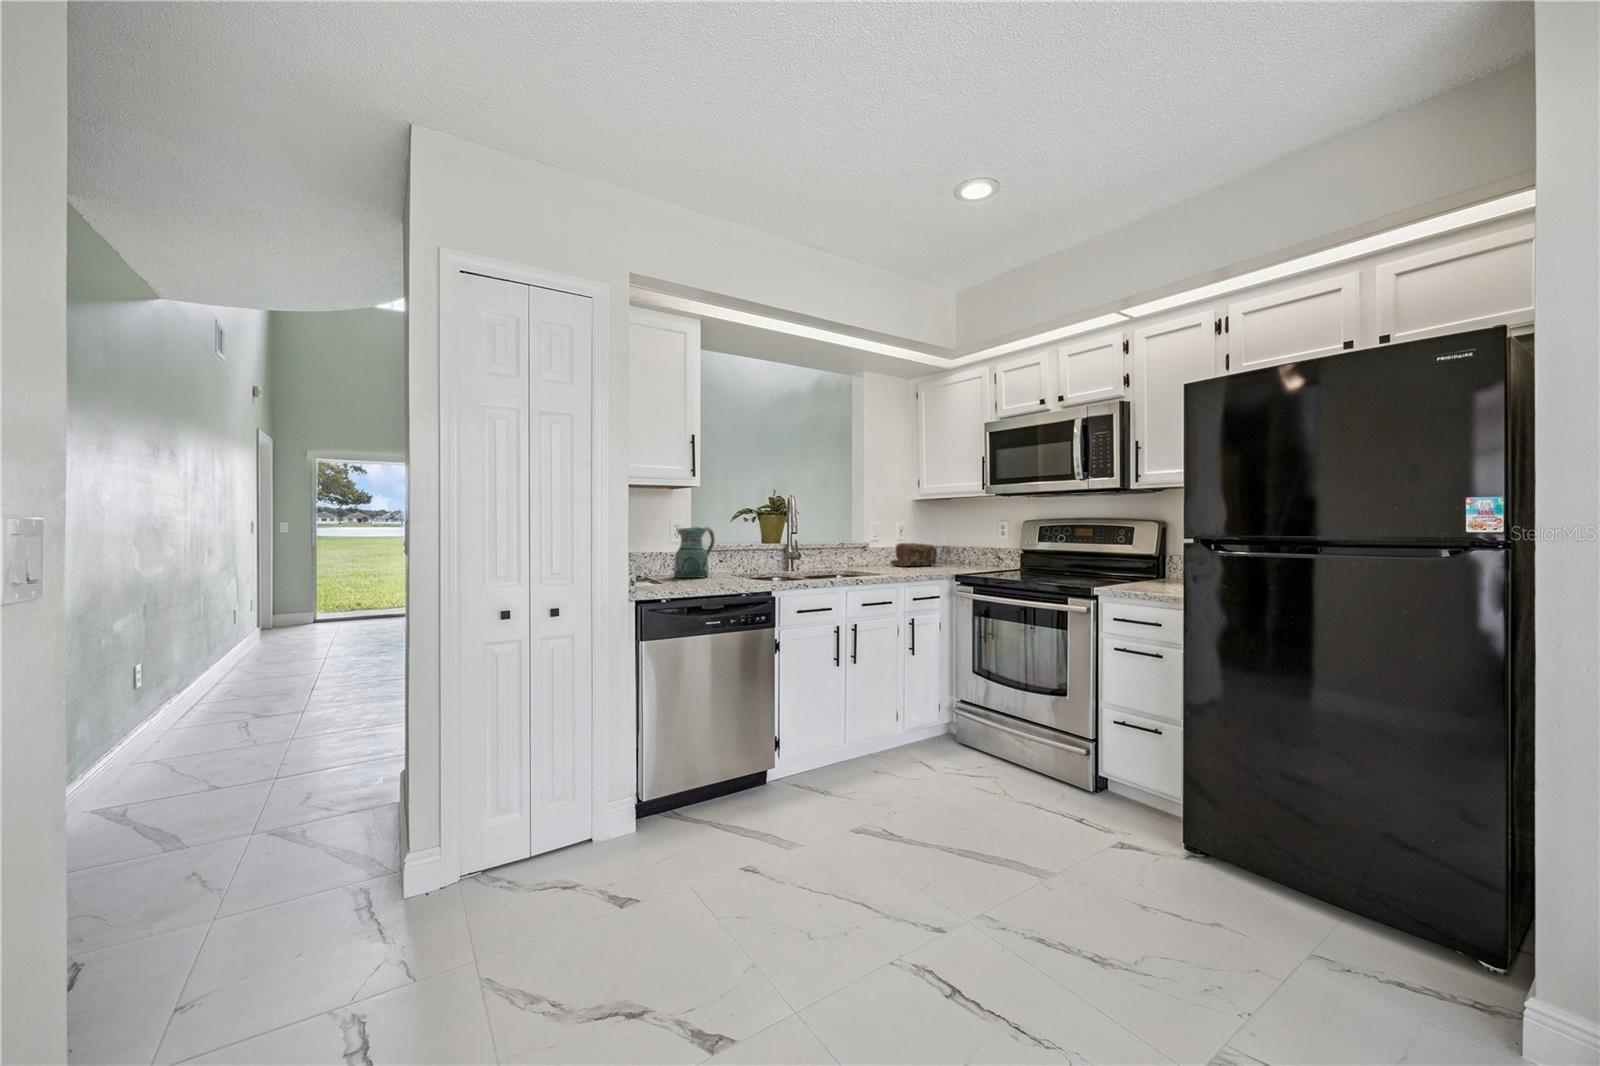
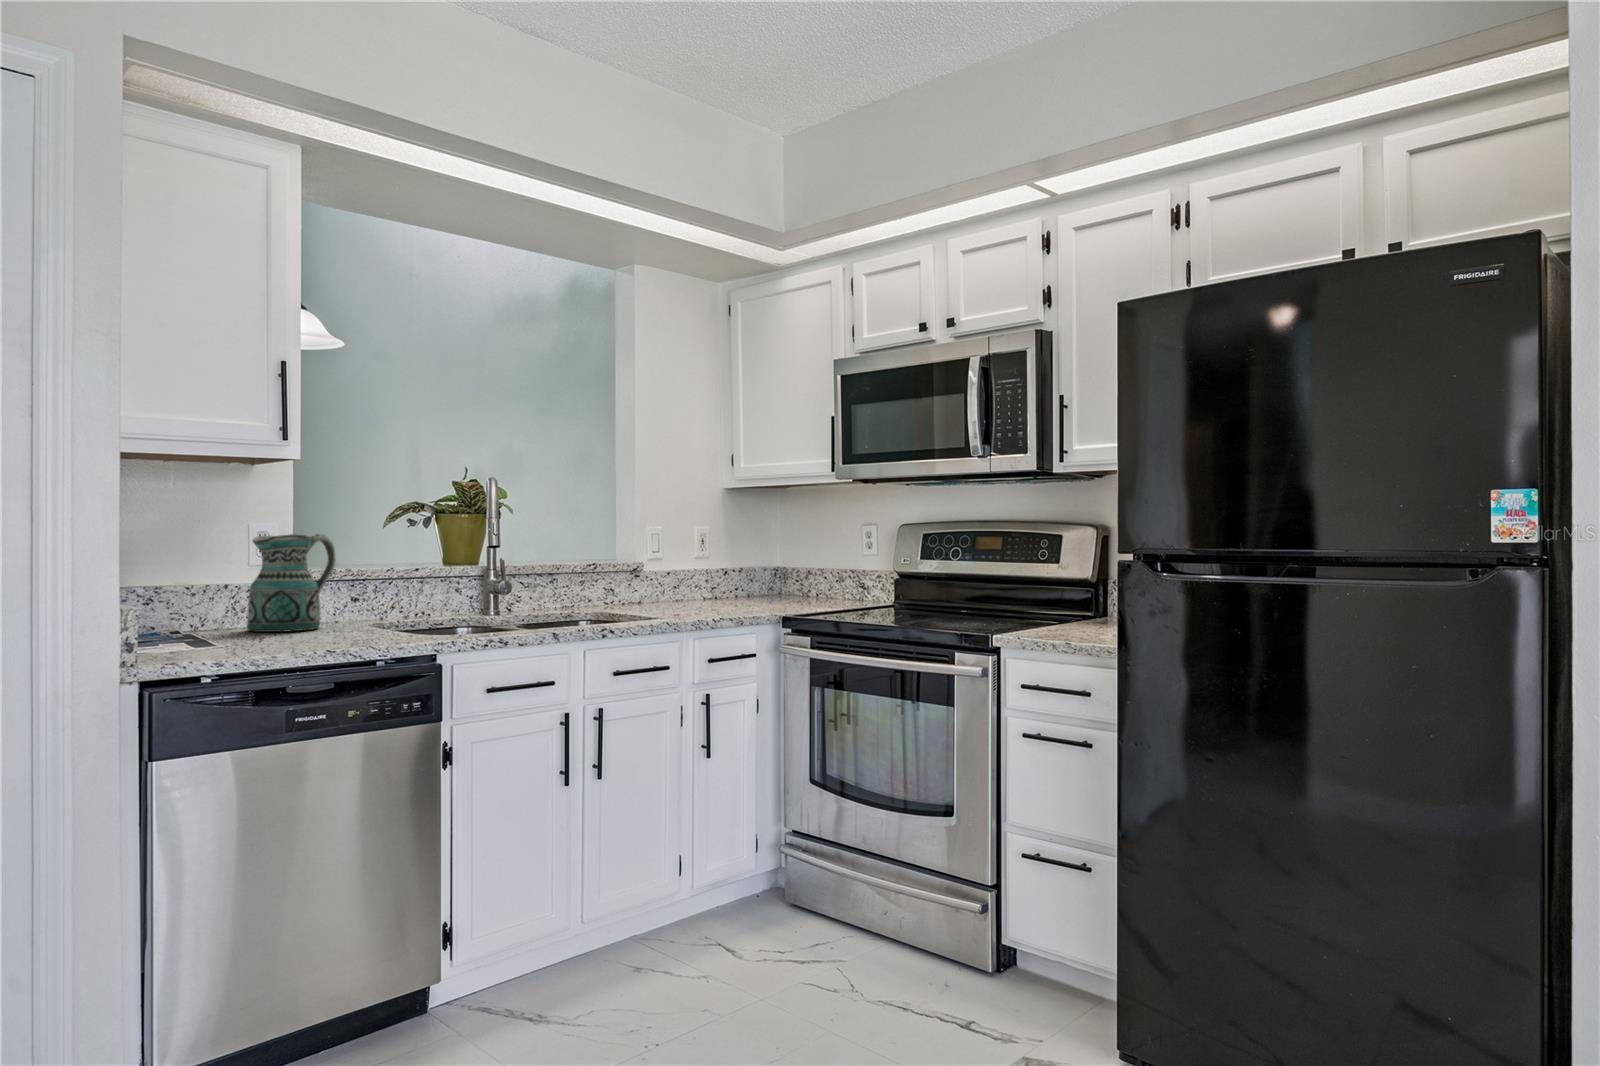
bread loaf: present [891,543,937,566] -> none [680,562,762,603]

